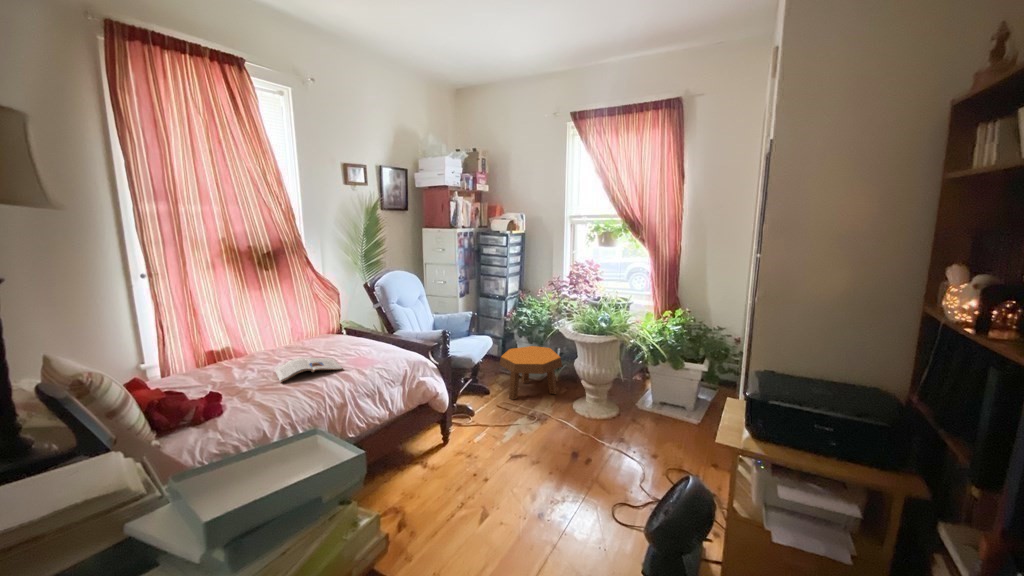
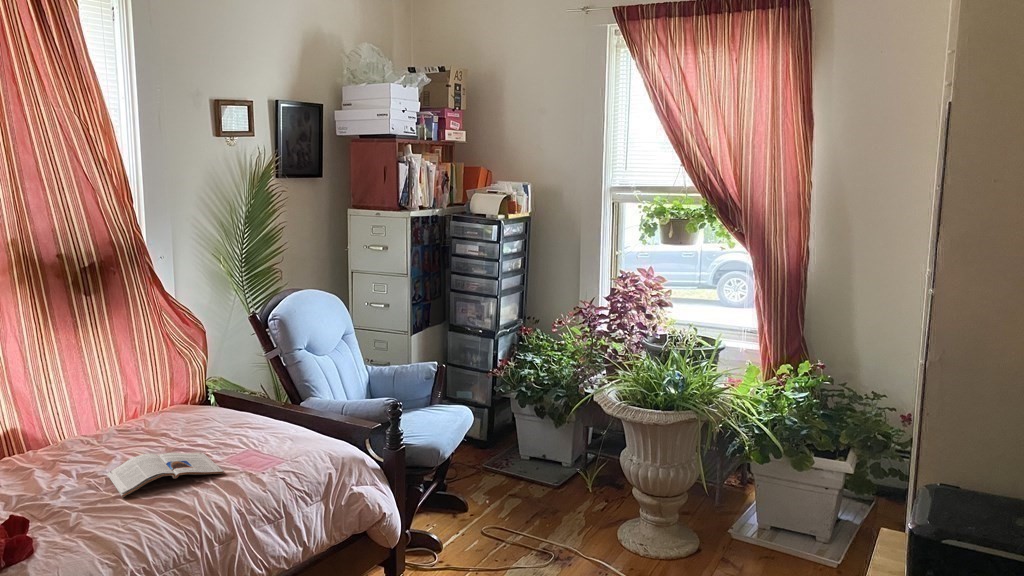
footstool: present [500,346,562,400] -> none [486,423,598,521]

